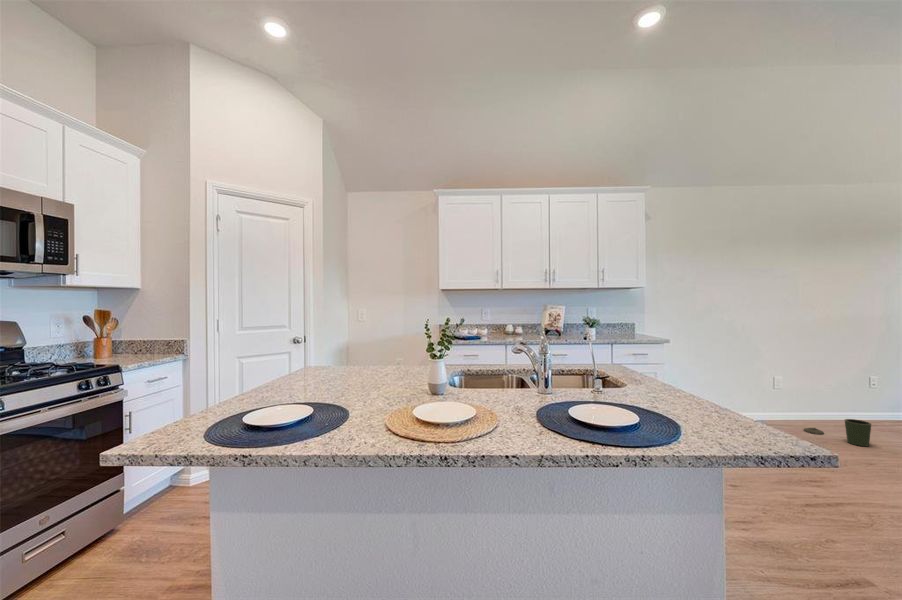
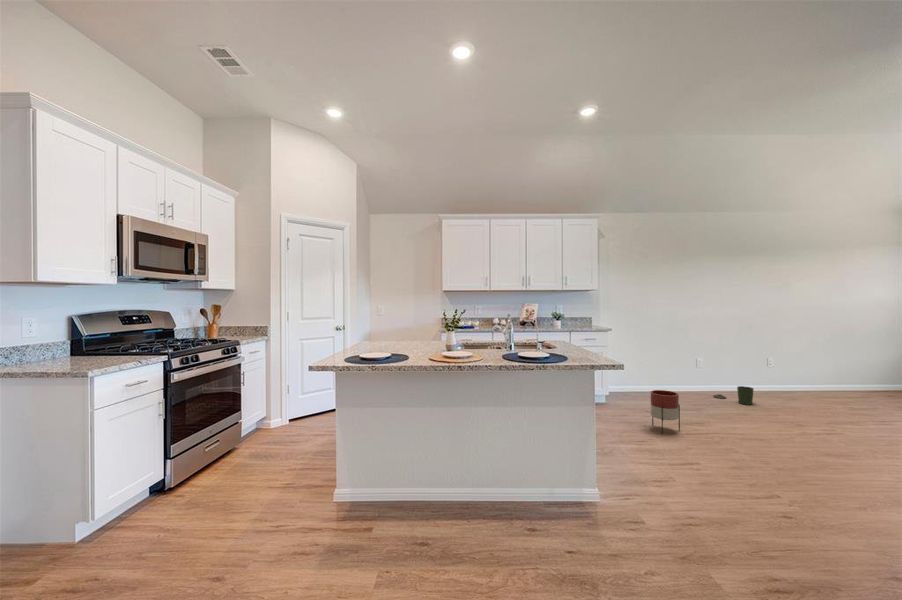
planter: none [746,435,795,507] -> present [651,390,680,434]

